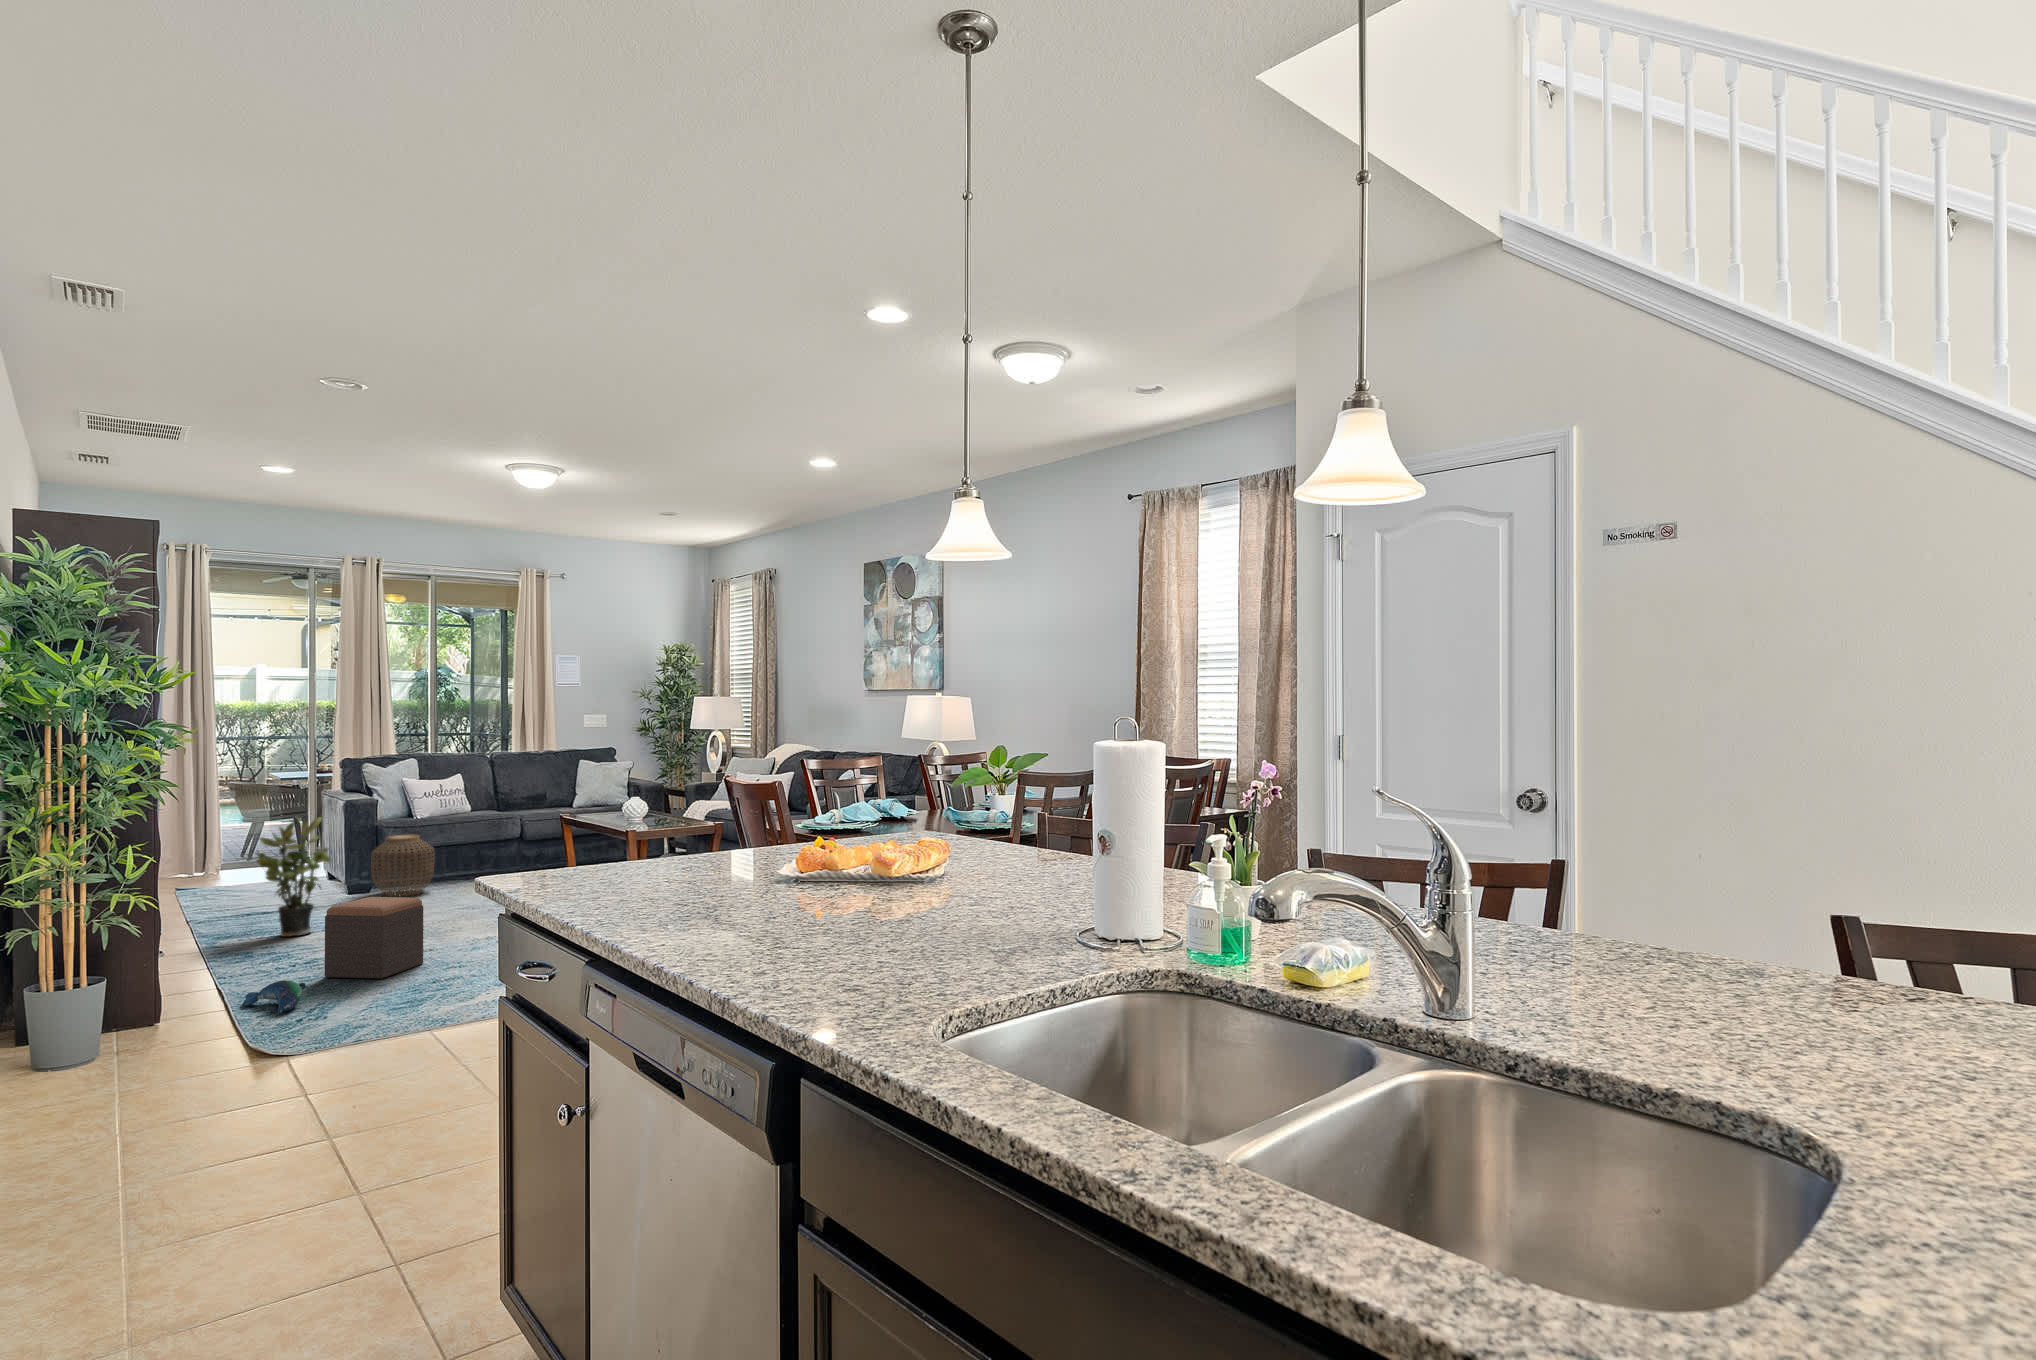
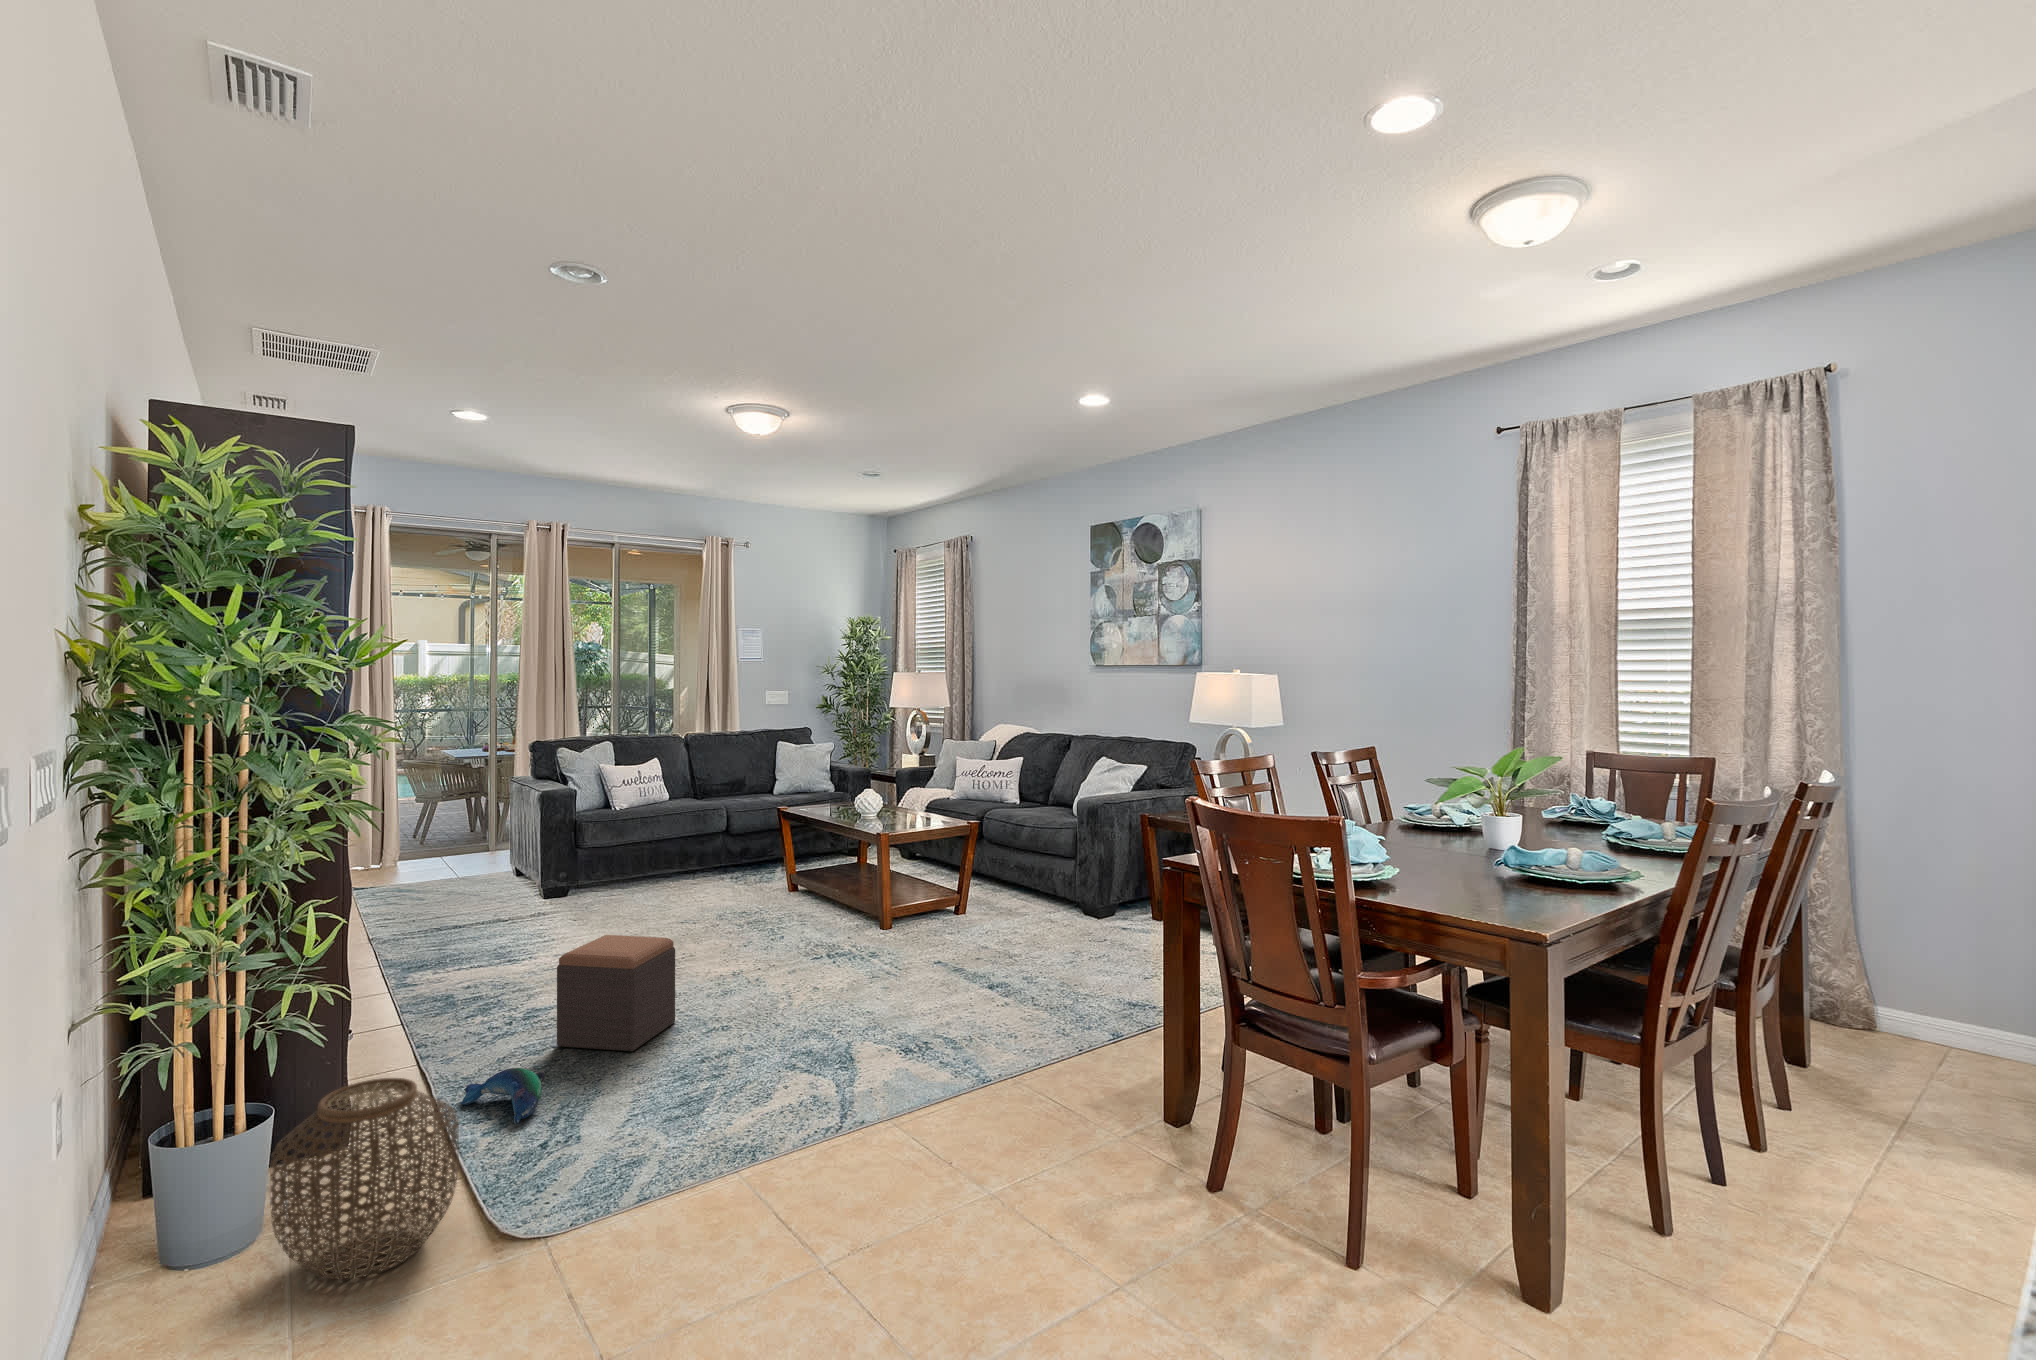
potted plant: present [256,817,331,937] -> none [452,819,540,969]
woven basket: present [371,835,434,896] -> present [270,1078,459,1279]

